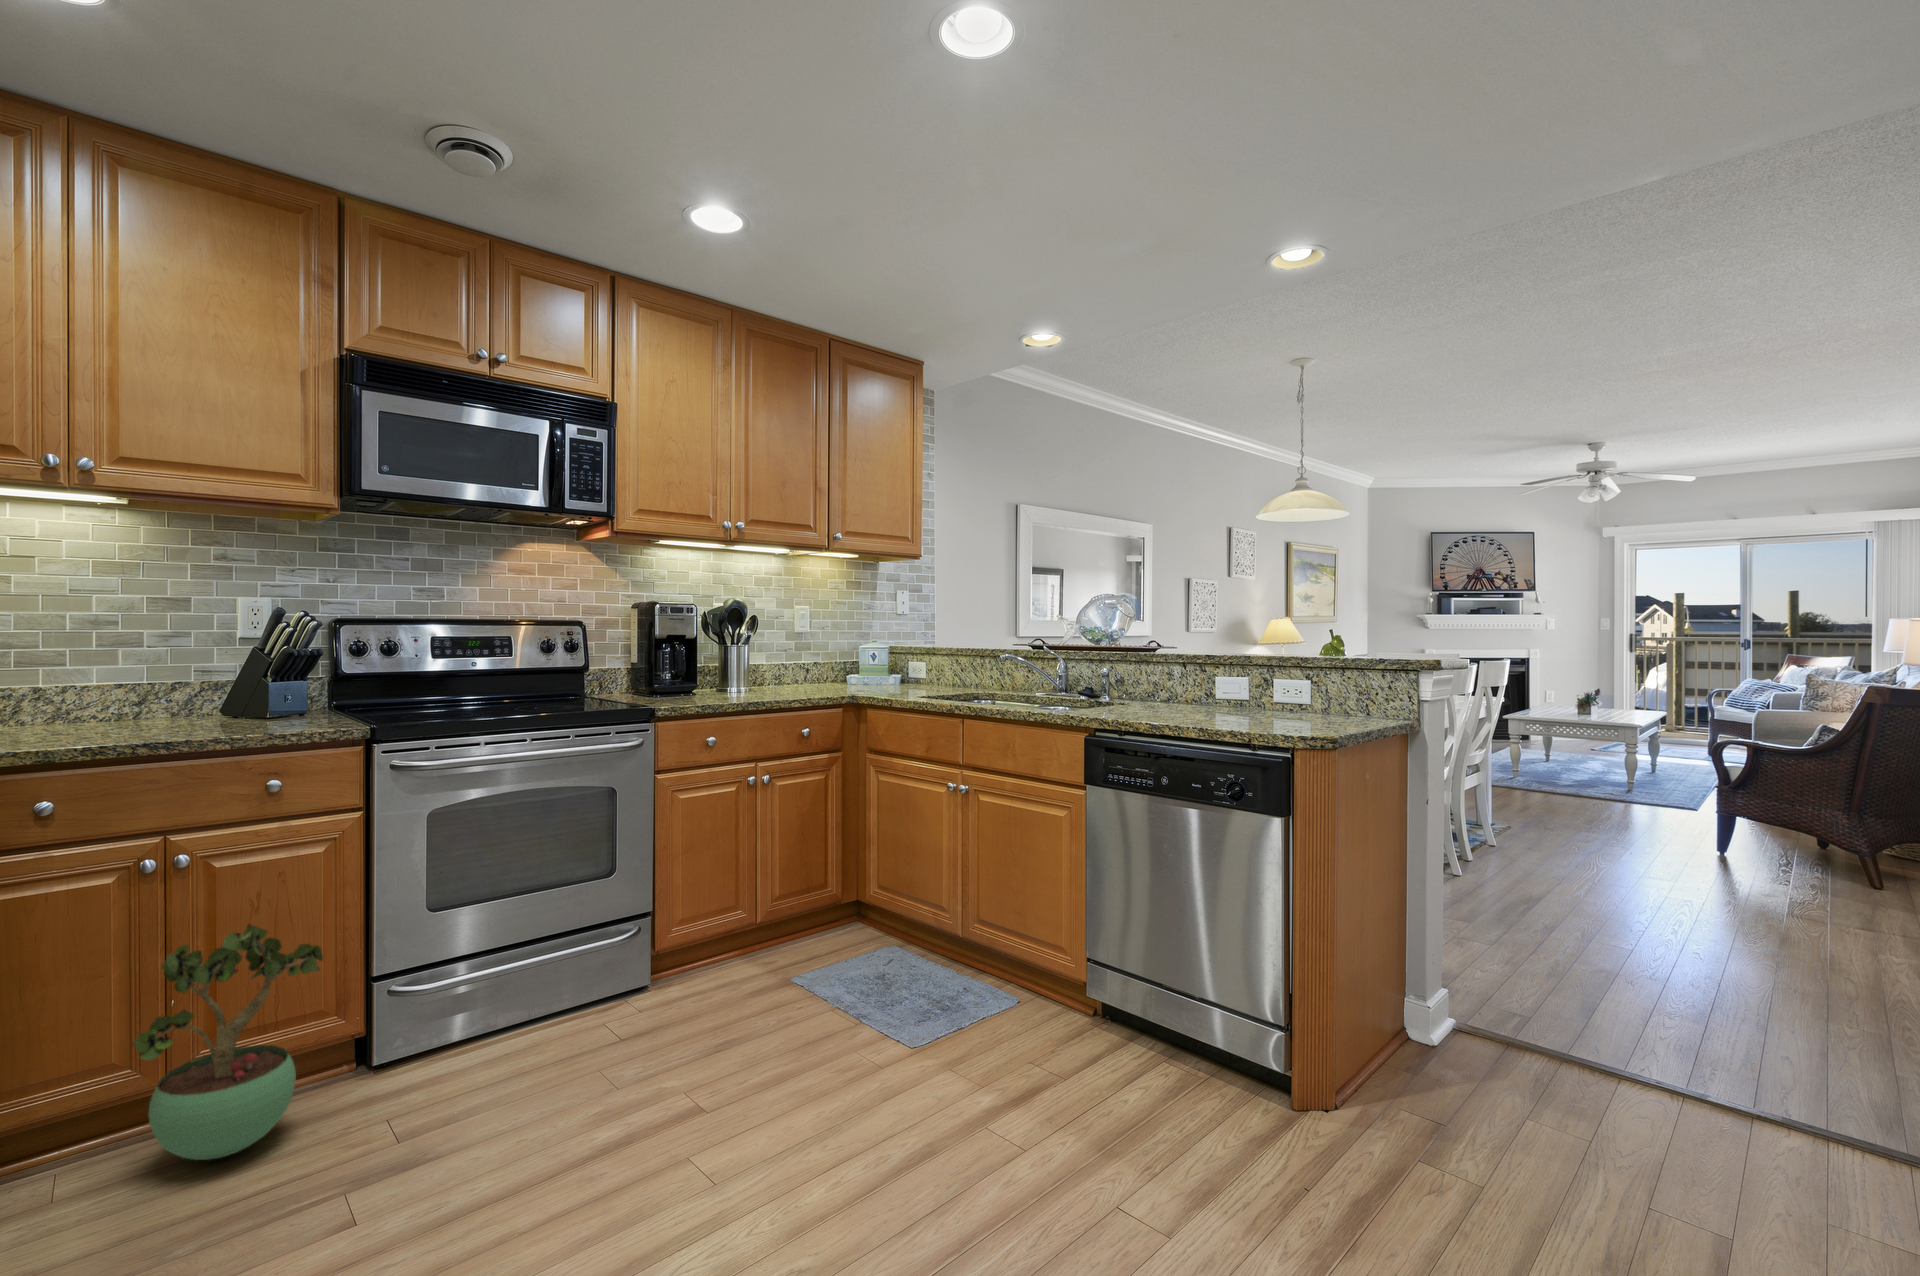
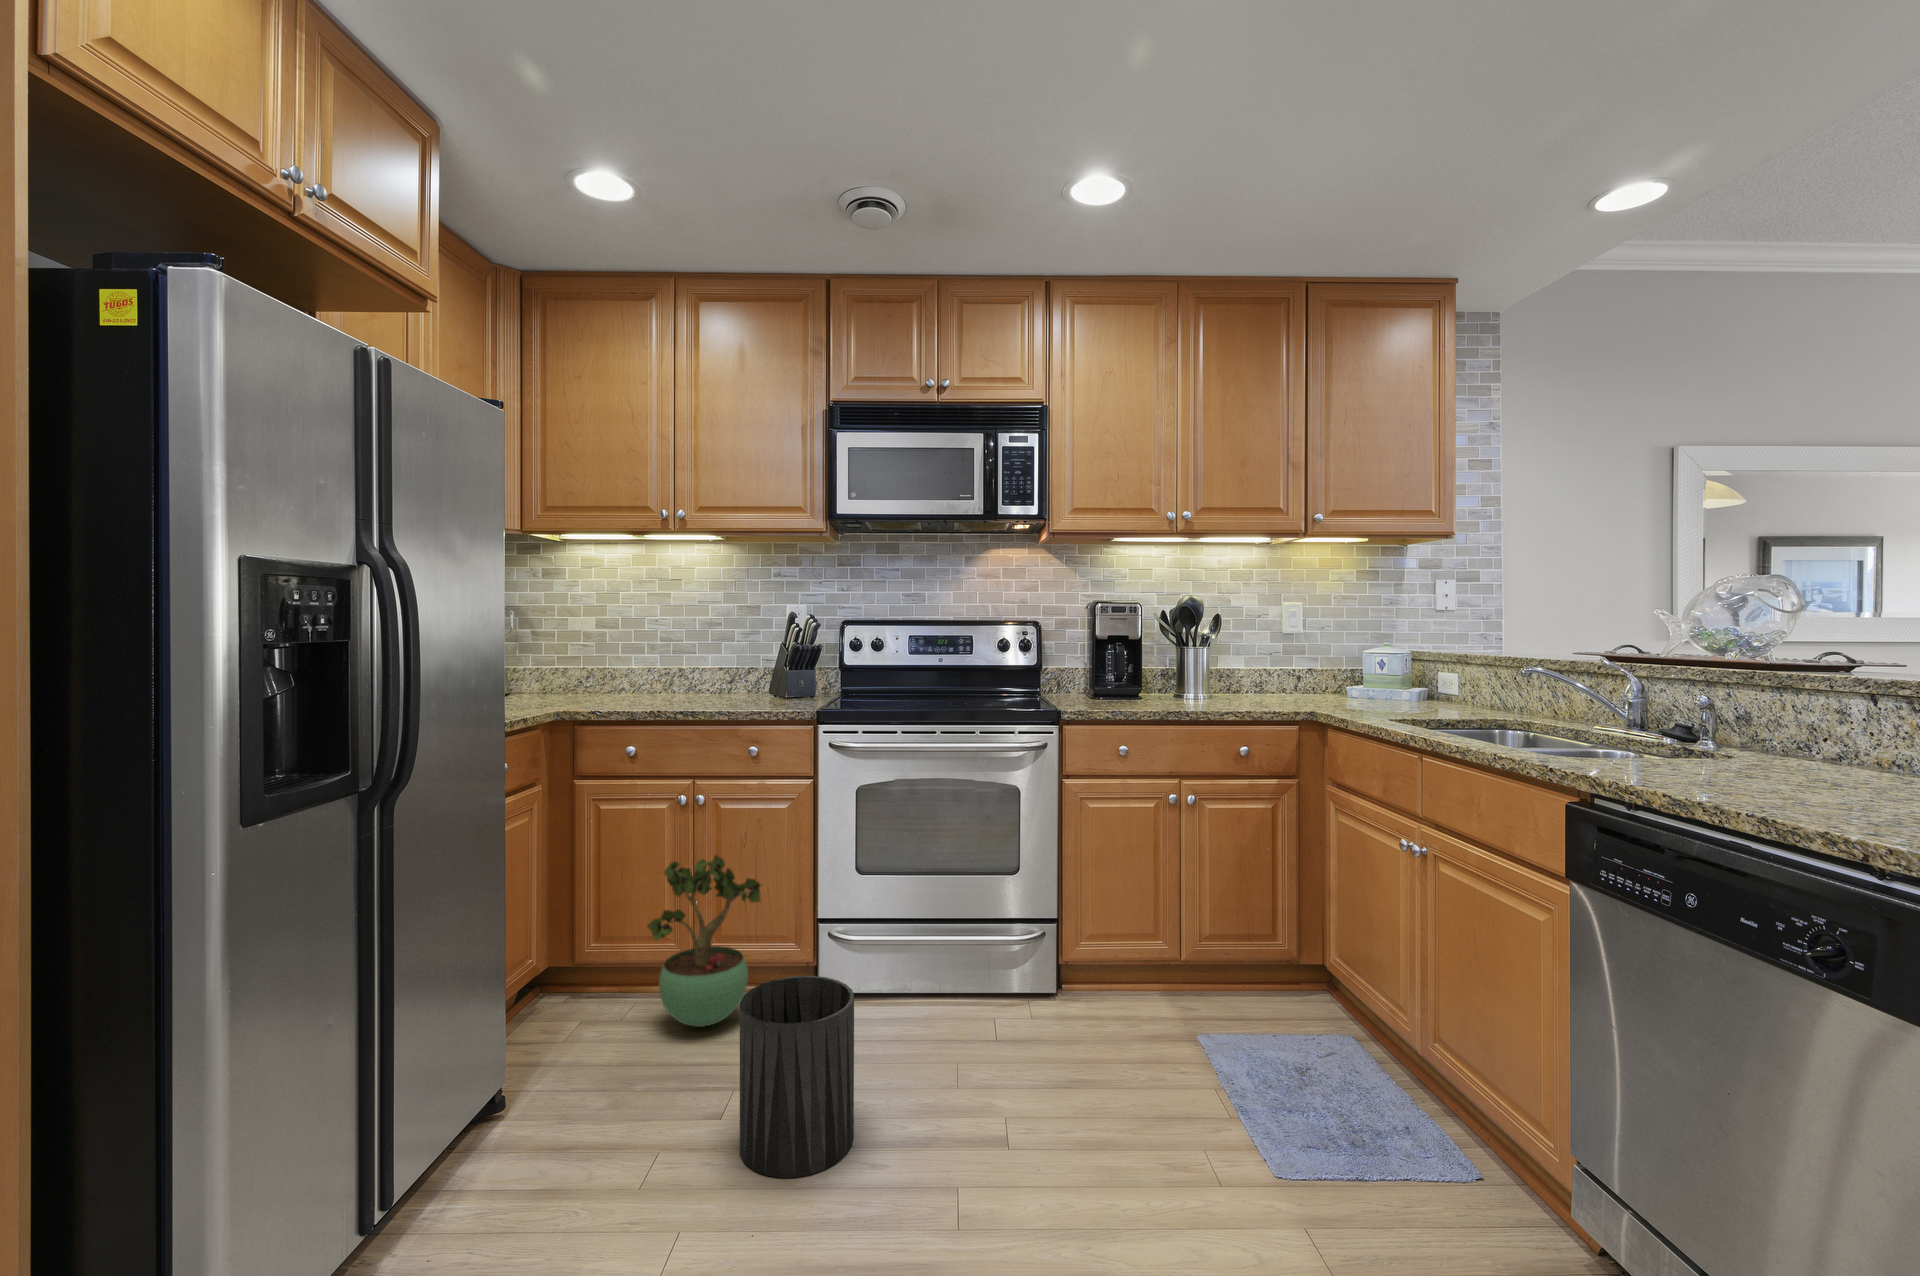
trash can: none [422,1011,562,1238] -> present [740,976,854,1178]

